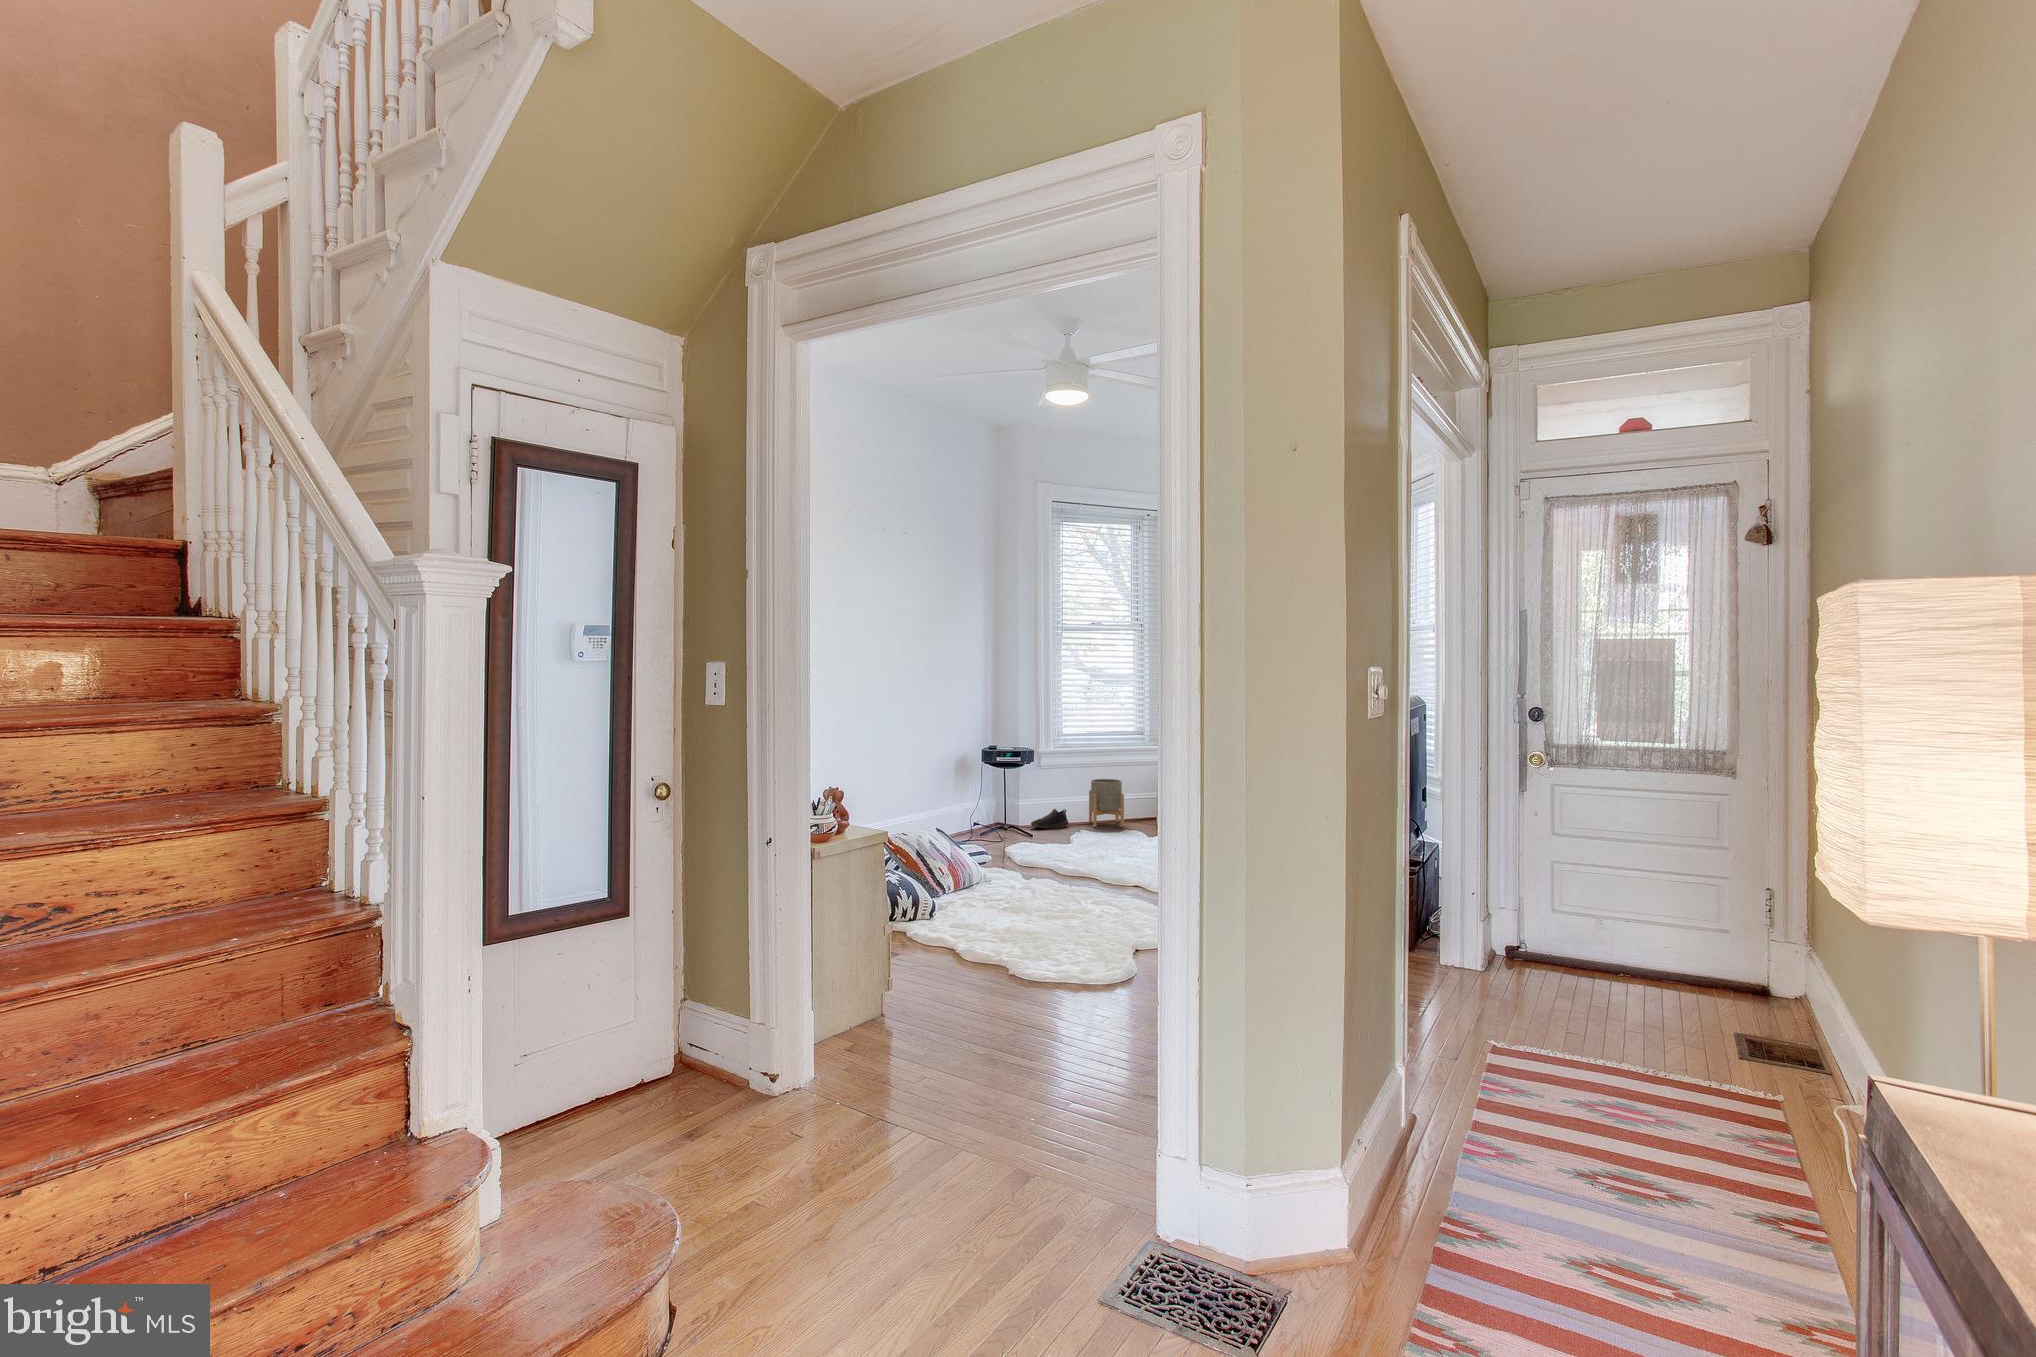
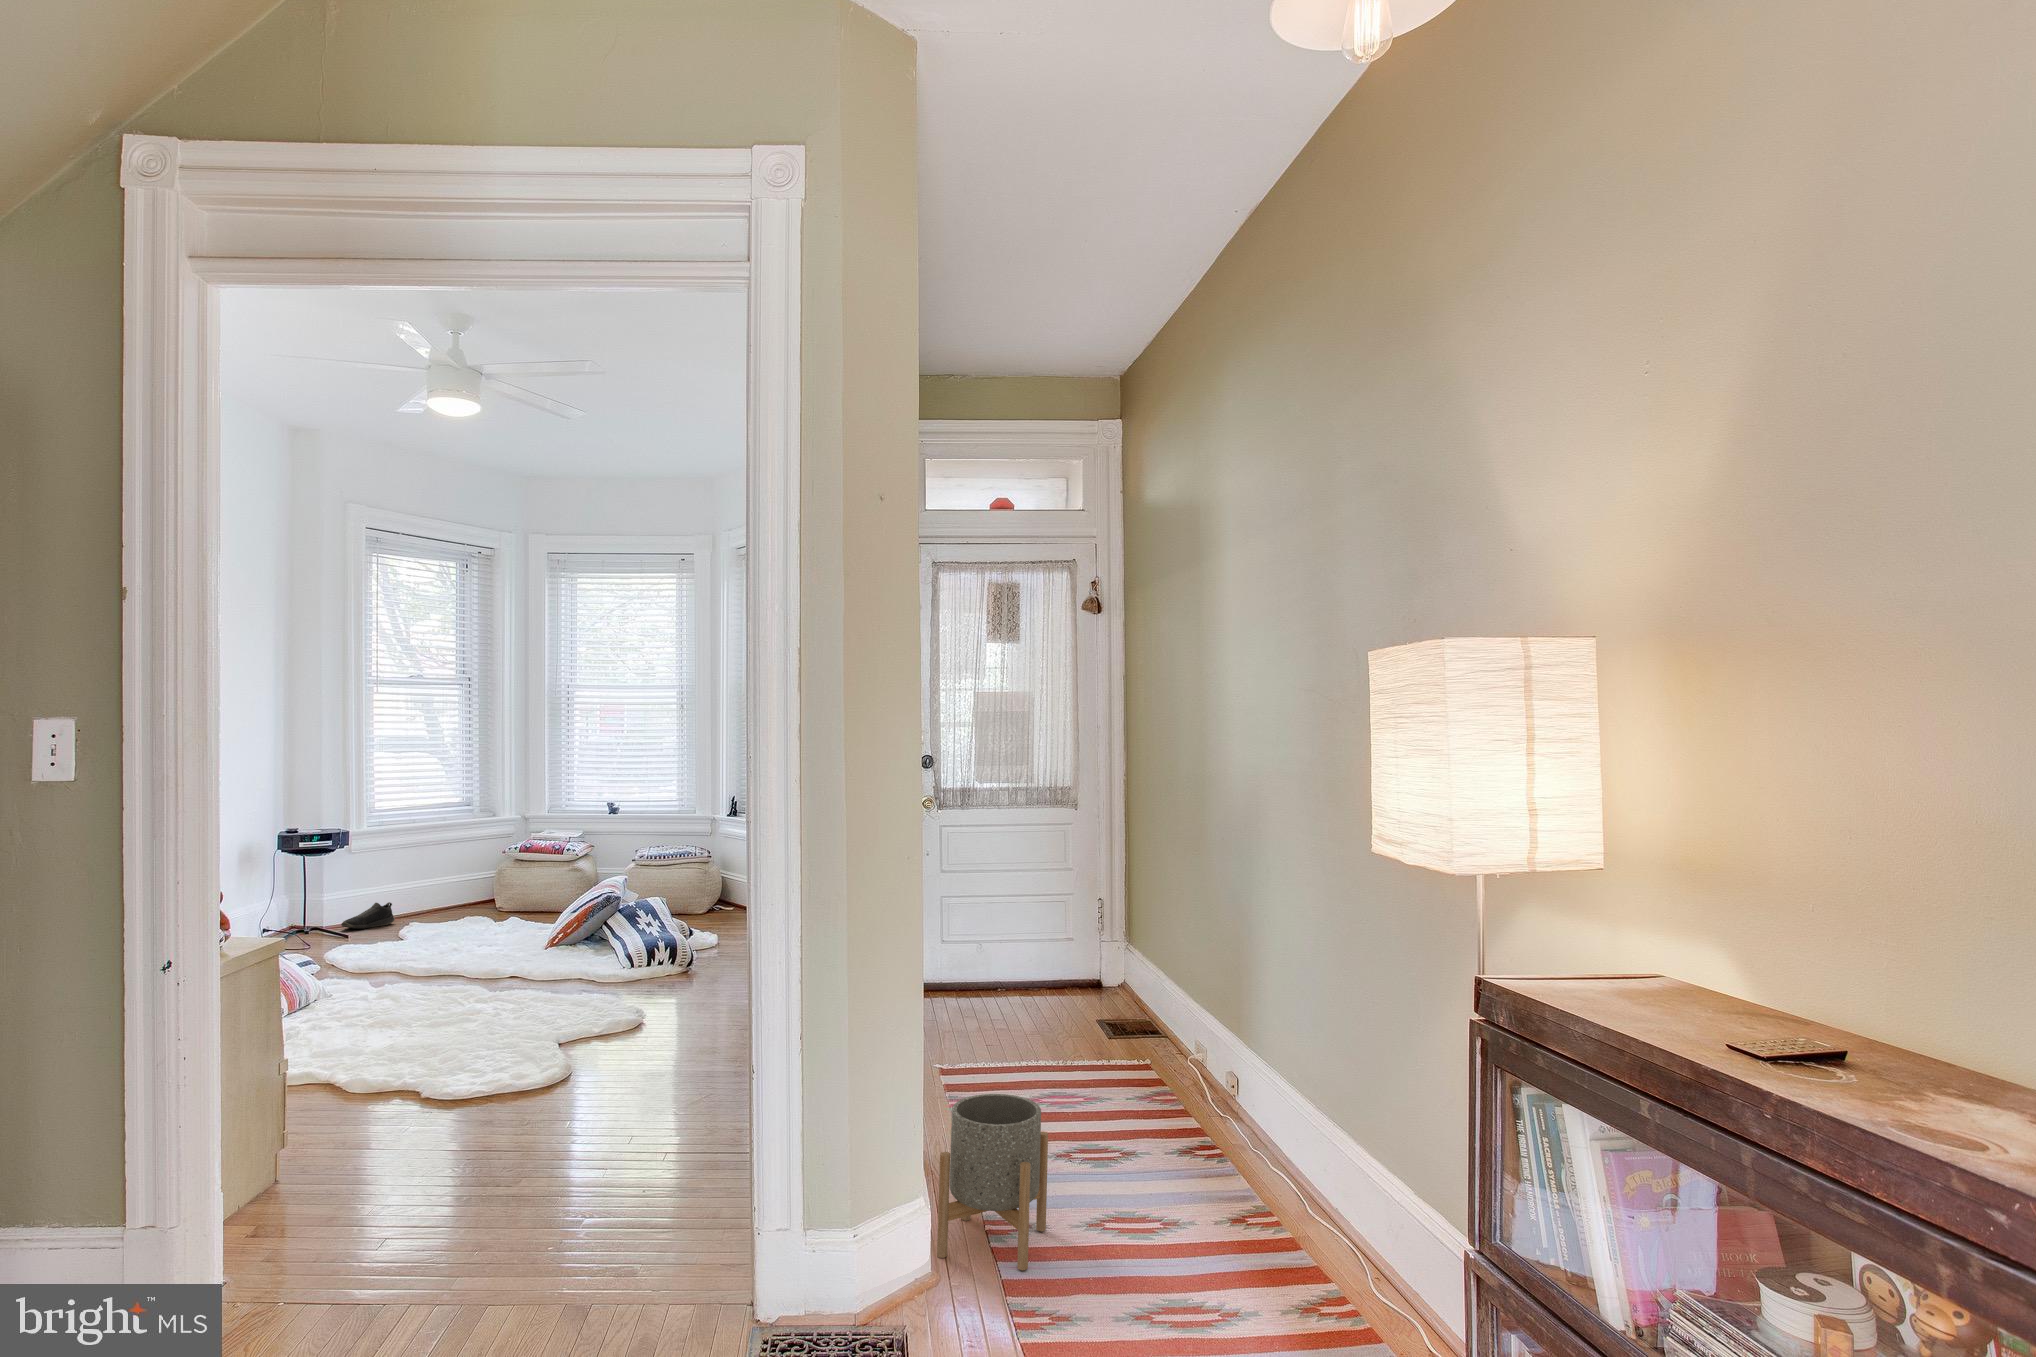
planter: present [1089,779,1124,827] -> present [937,1094,1048,1270]

